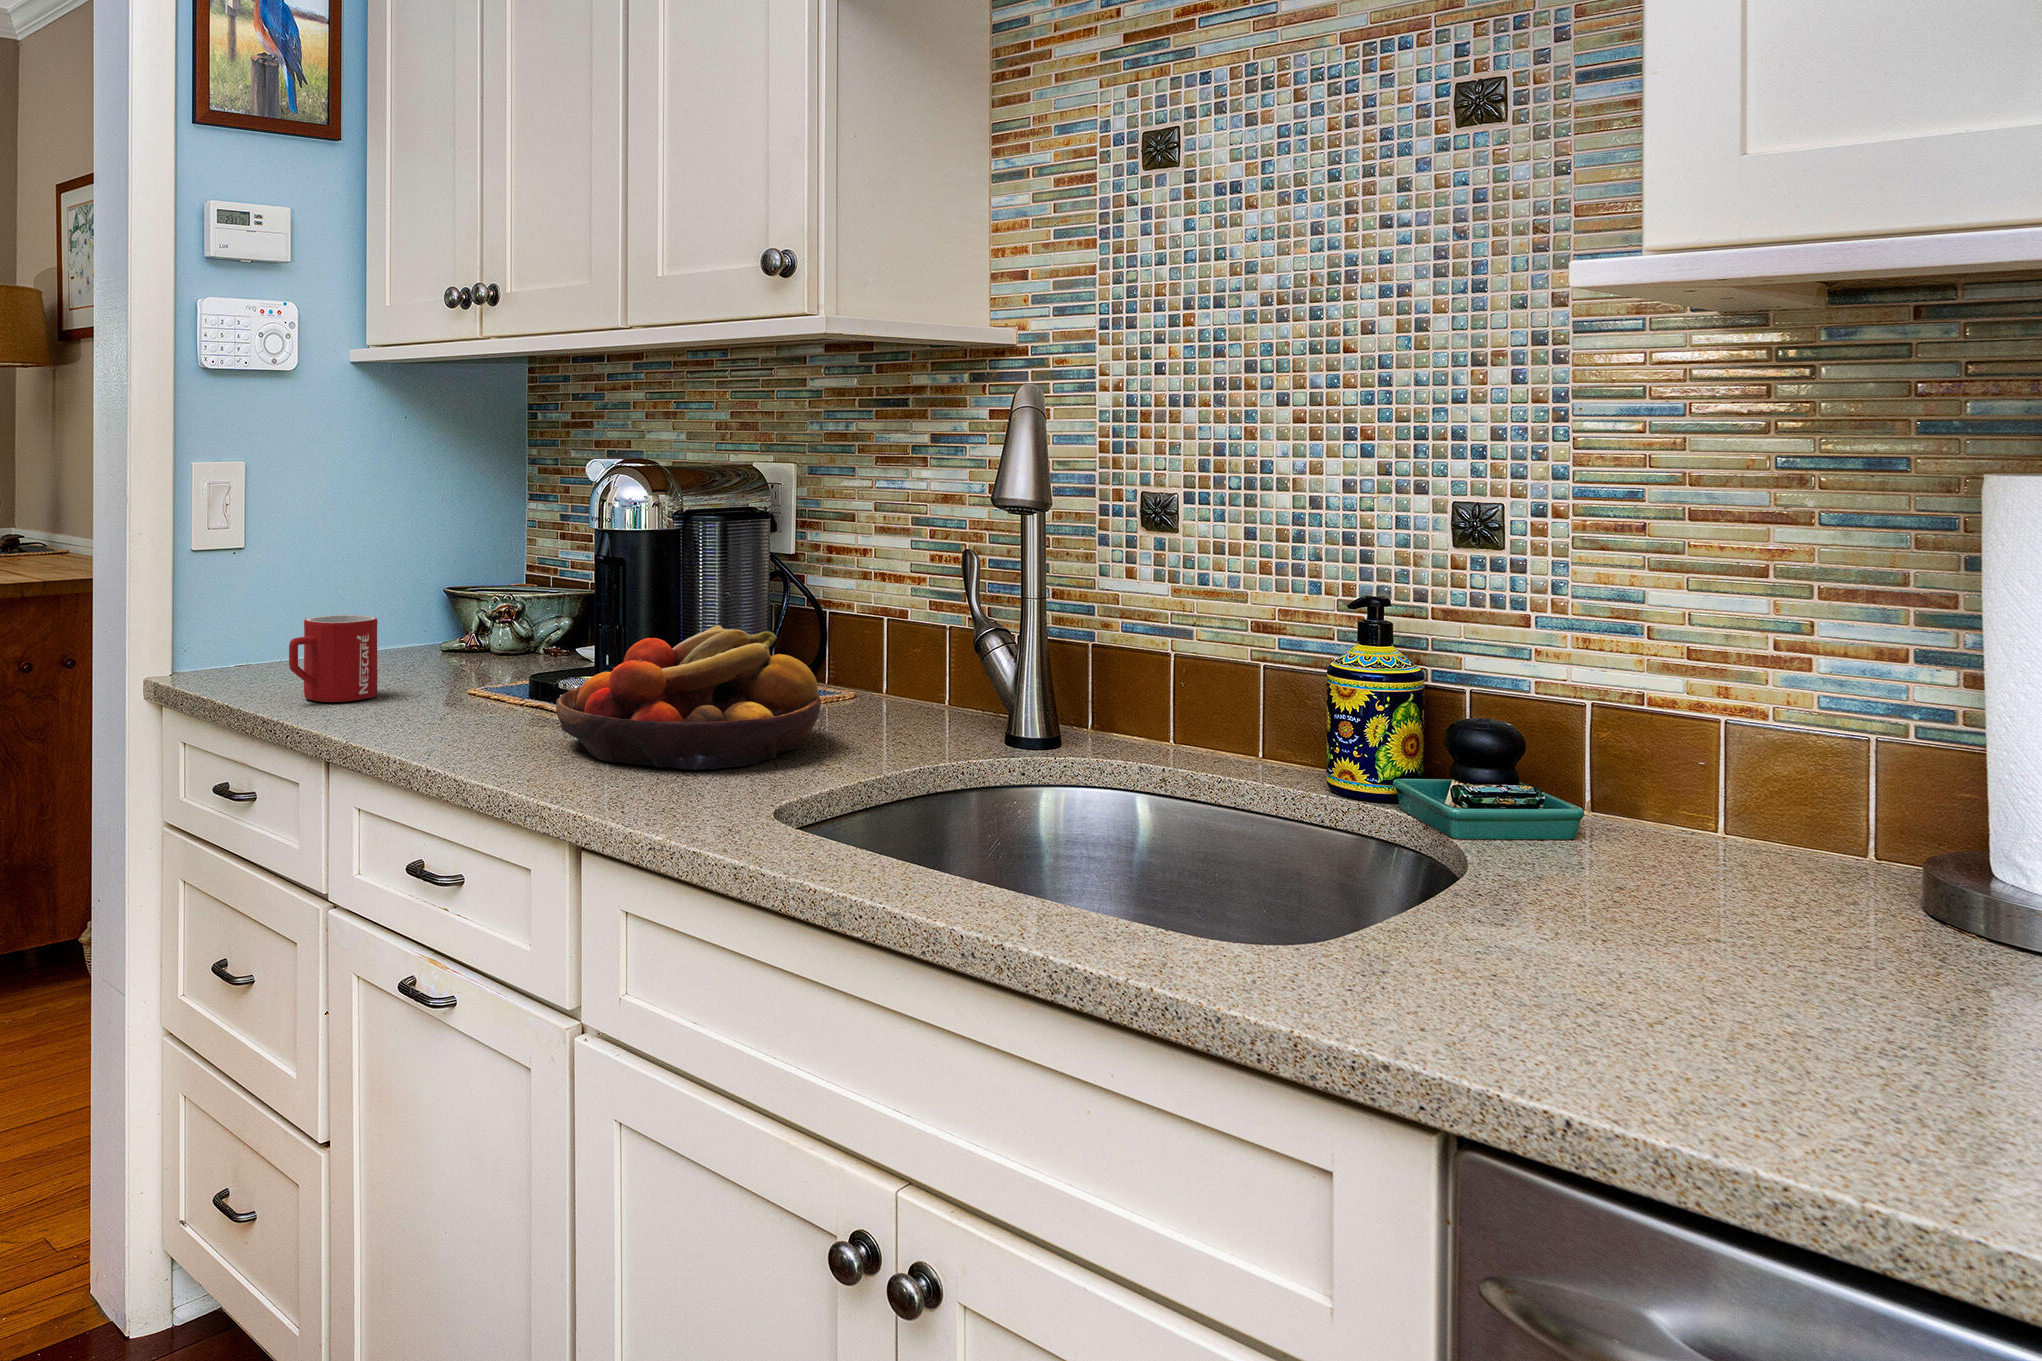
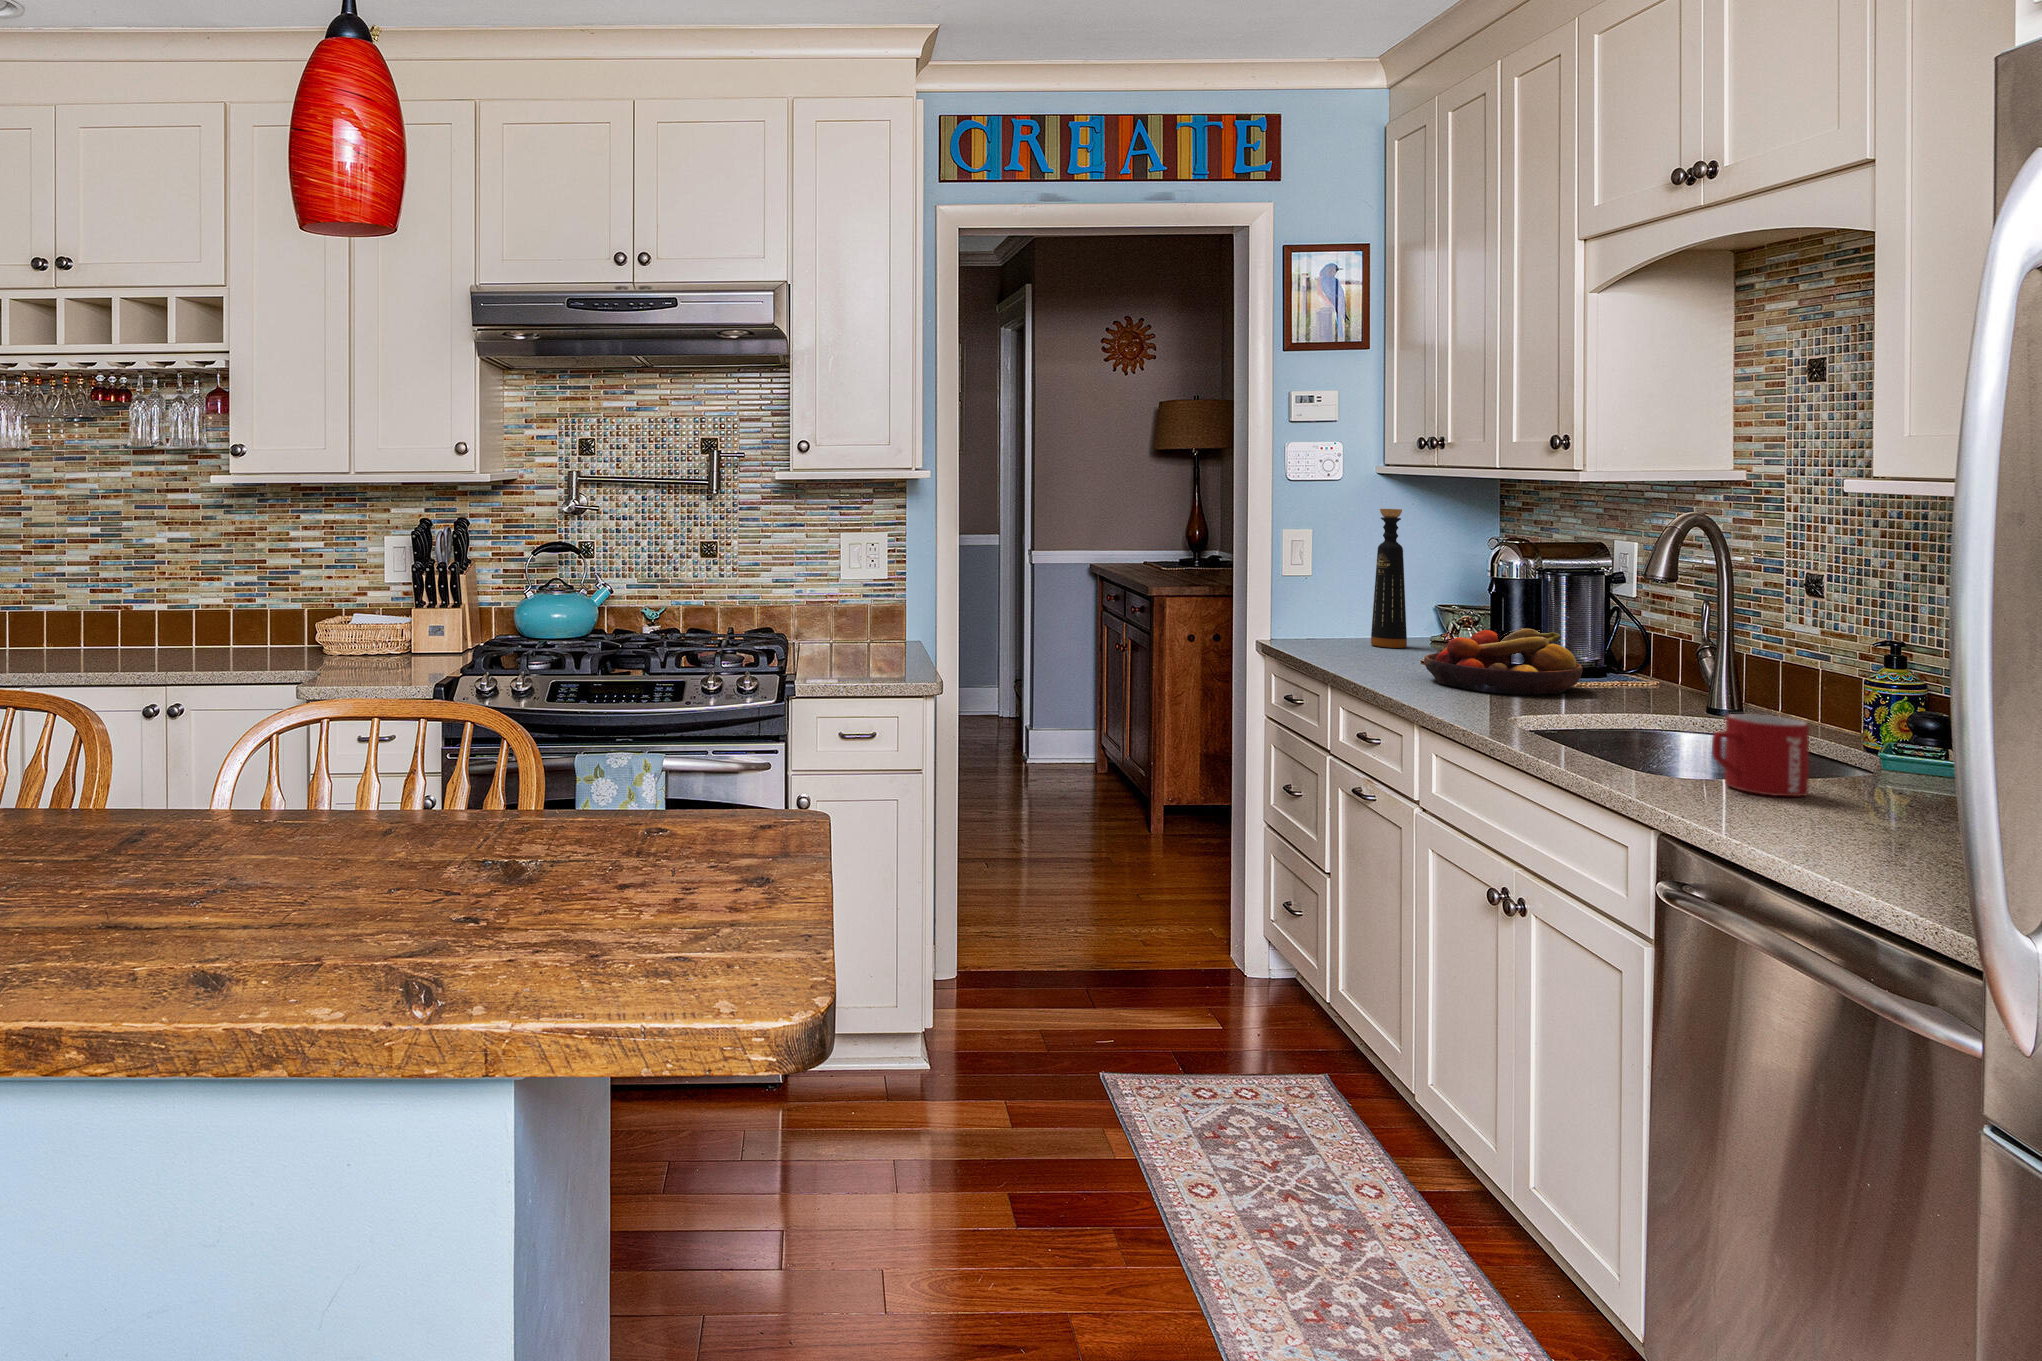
bottle: none [373,424,432,677] -> present [1371,509,1407,648]
mug: present [289,615,377,702] -> present [1712,714,1809,796]

